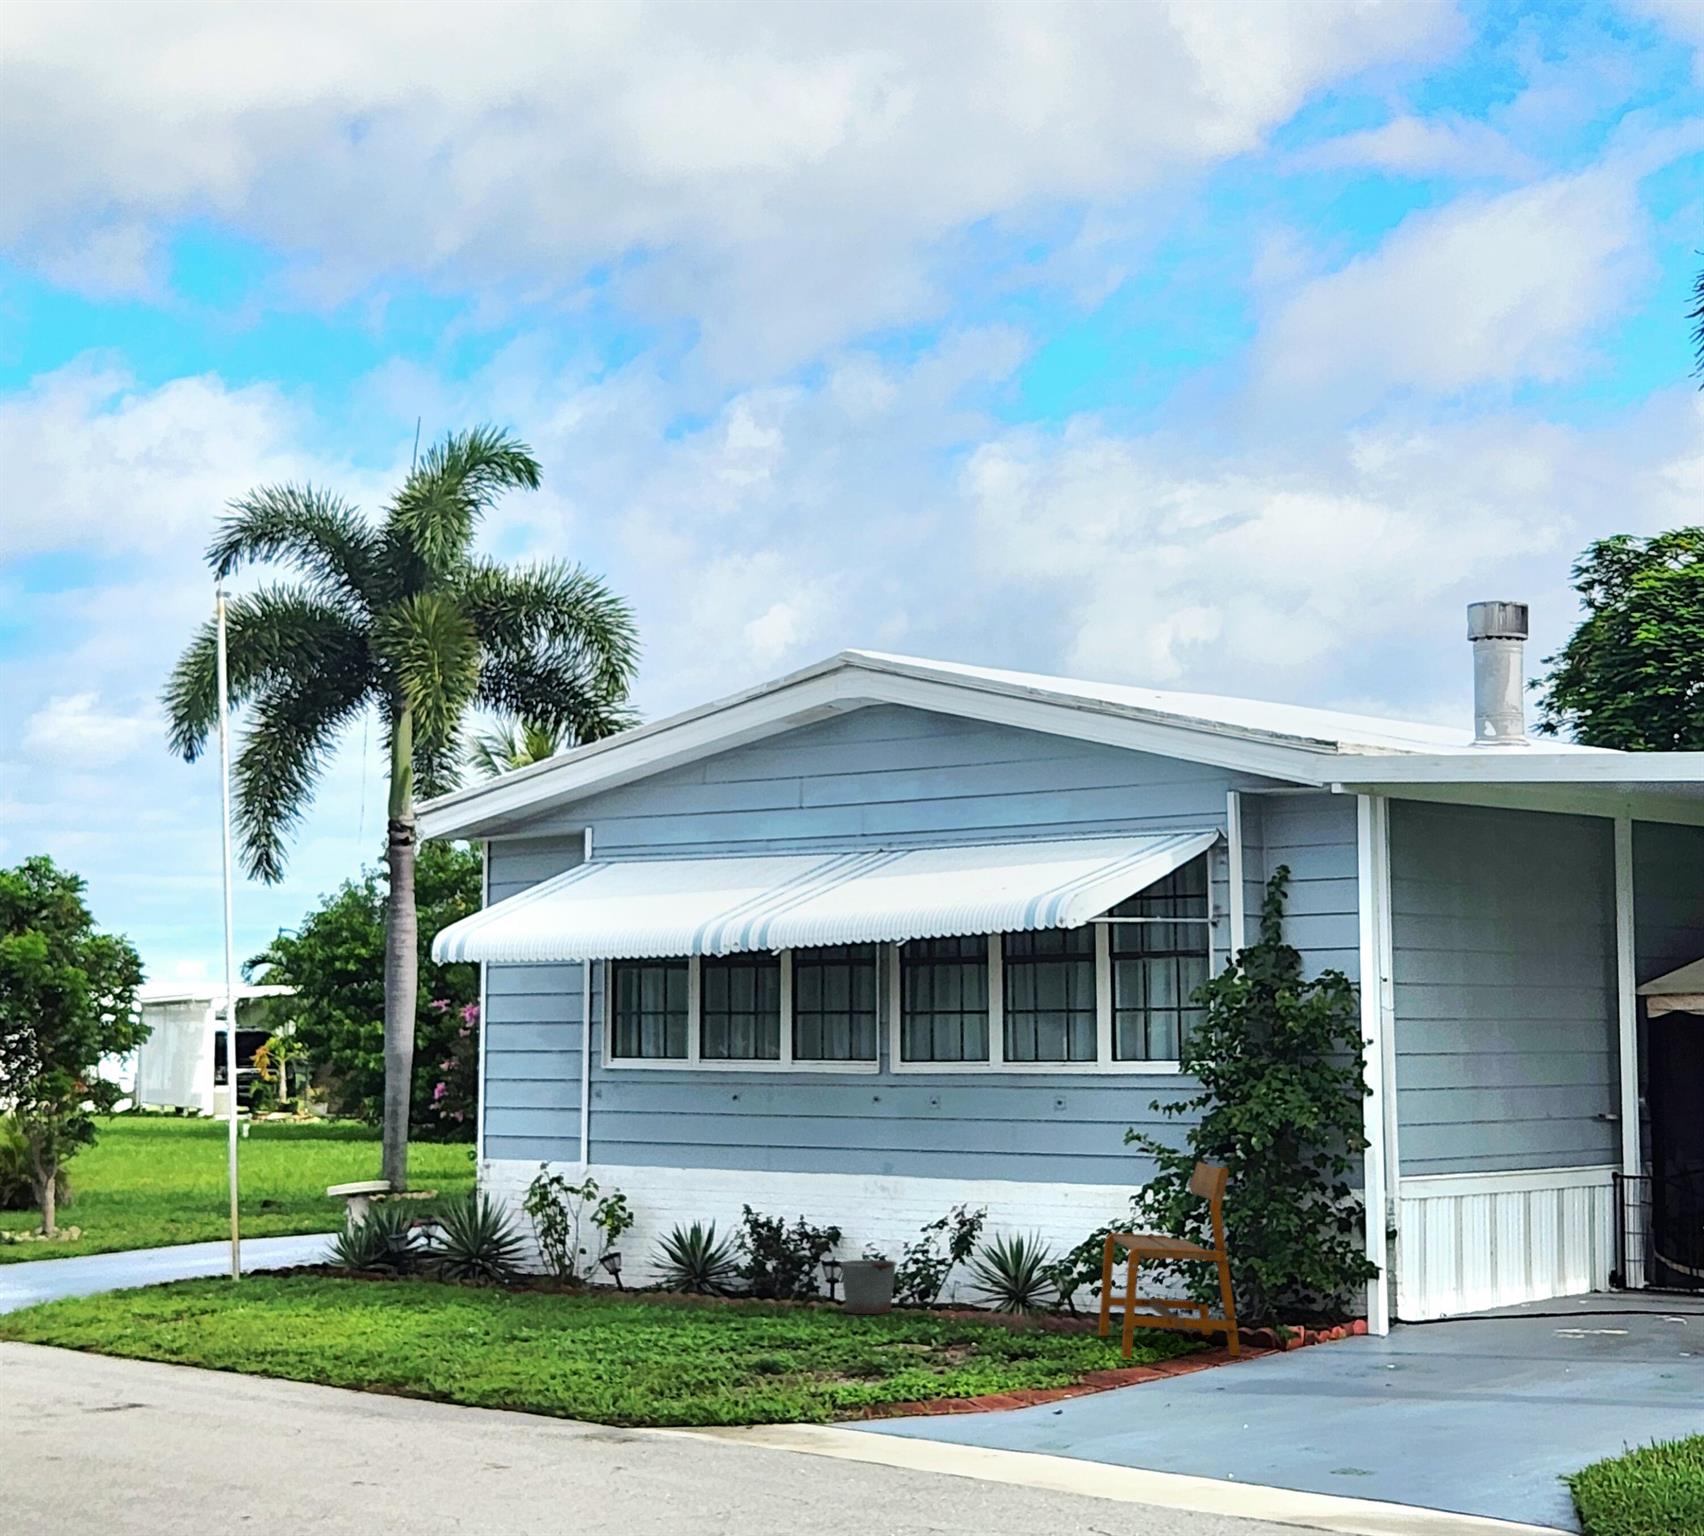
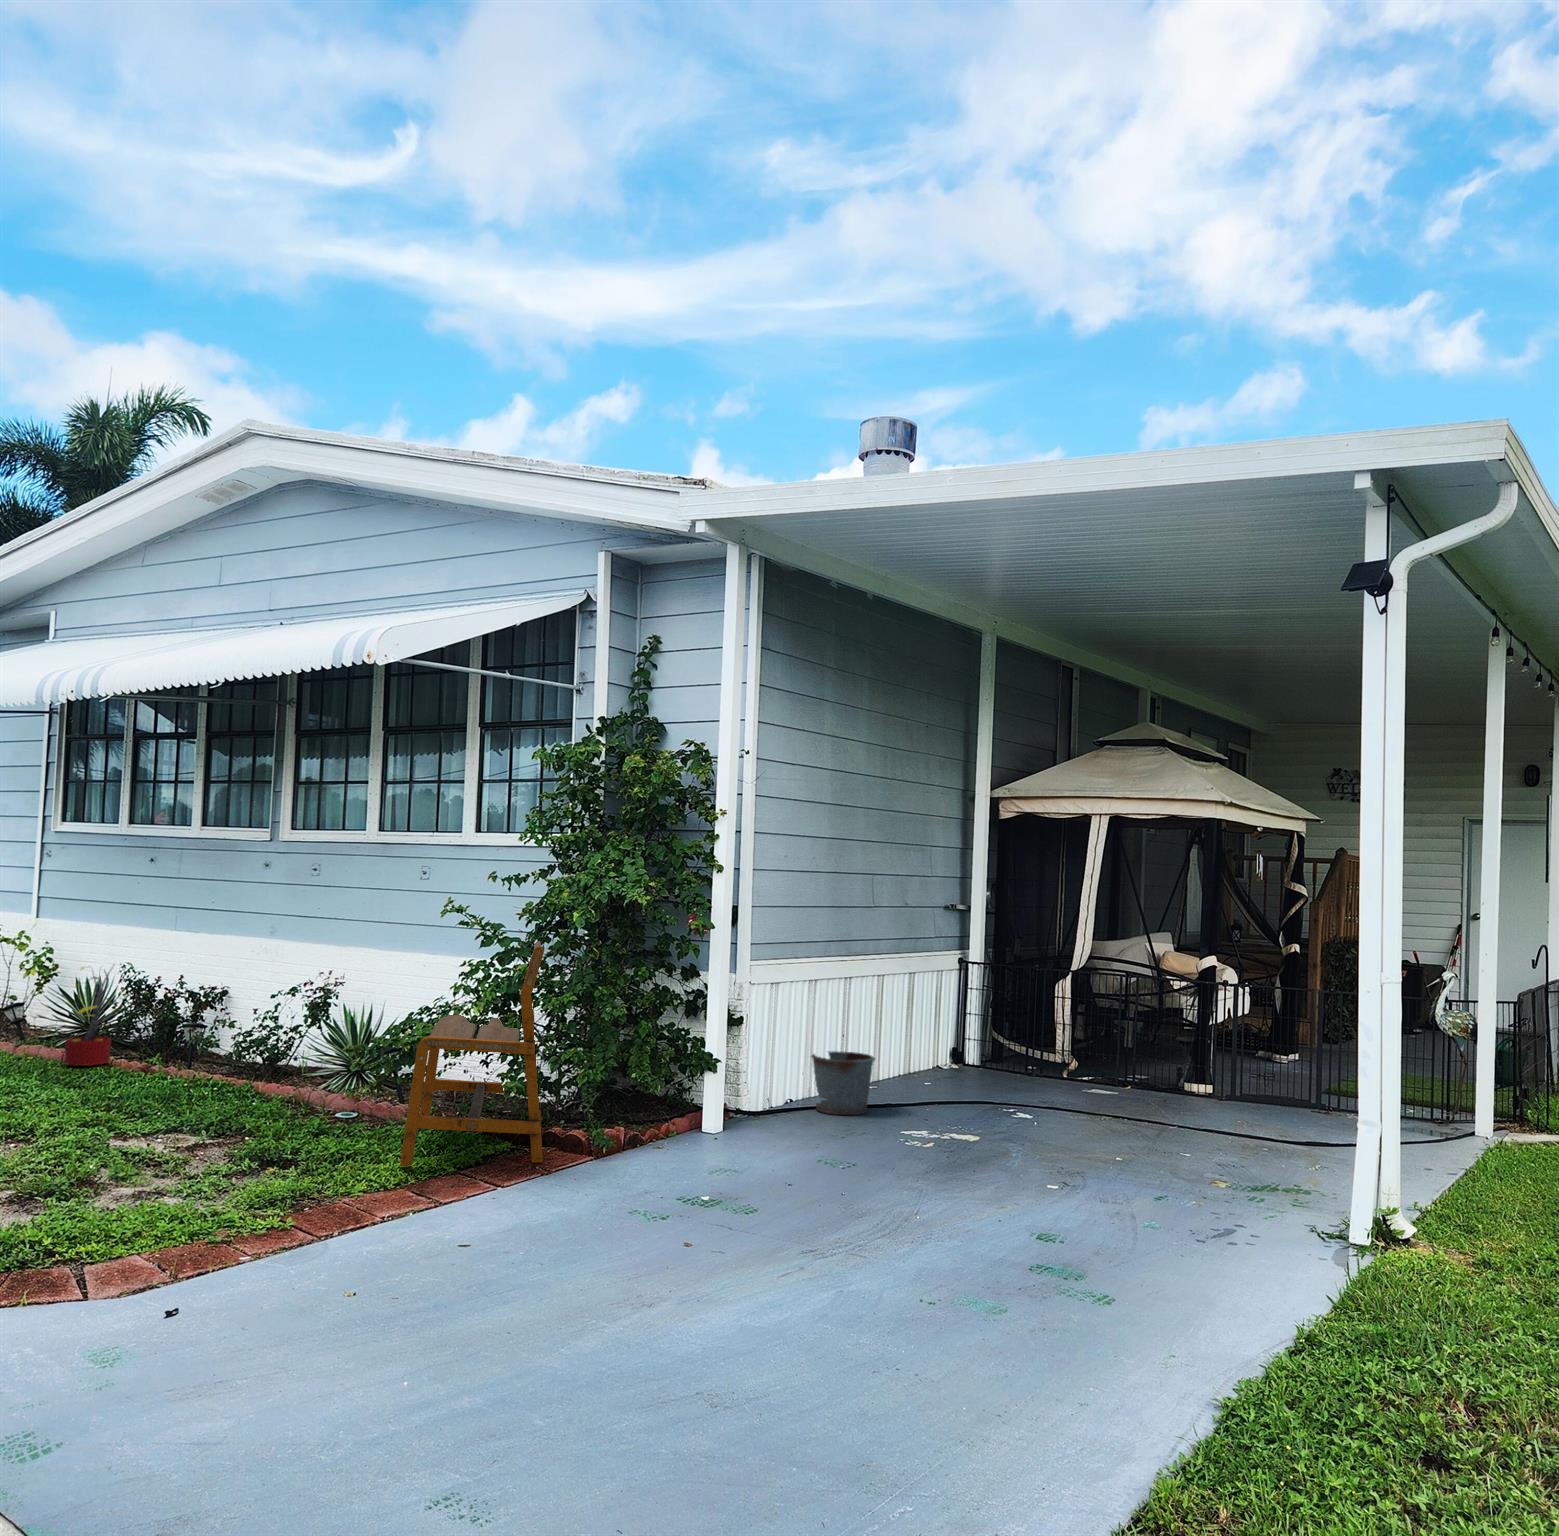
decorative plant: none [697,1205,742,1307] -> present [64,967,113,1066]
bucket: present [840,1260,897,1314] -> present [811,1051,875,1115]

